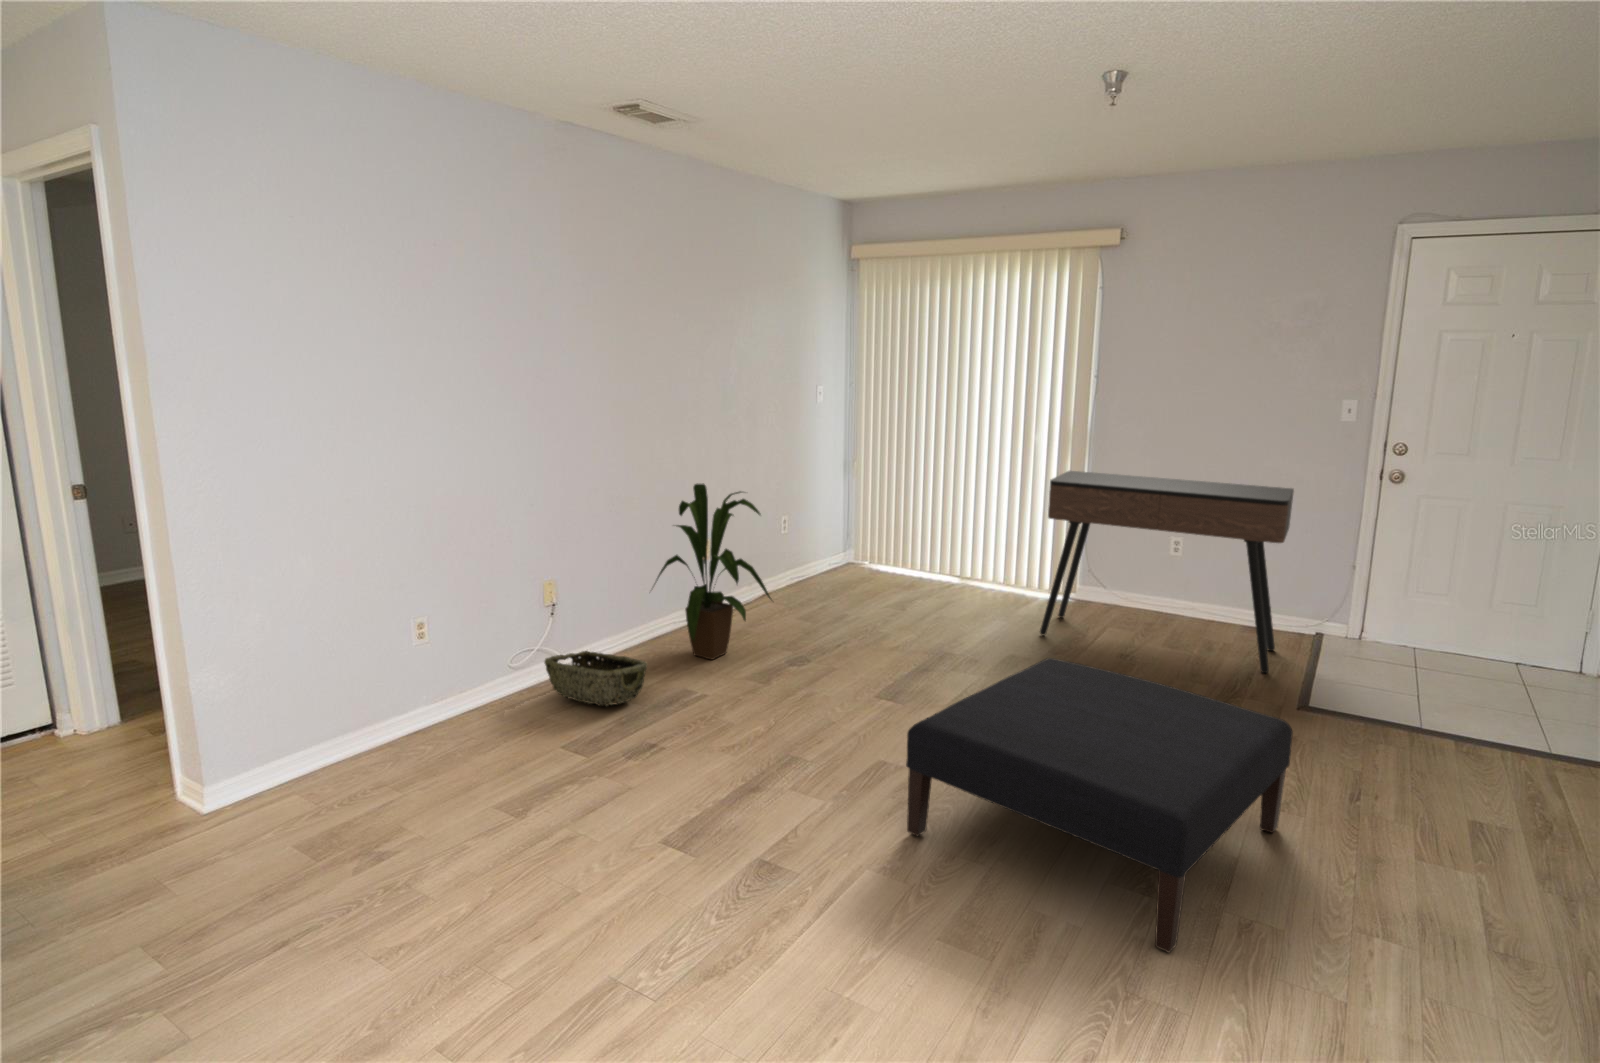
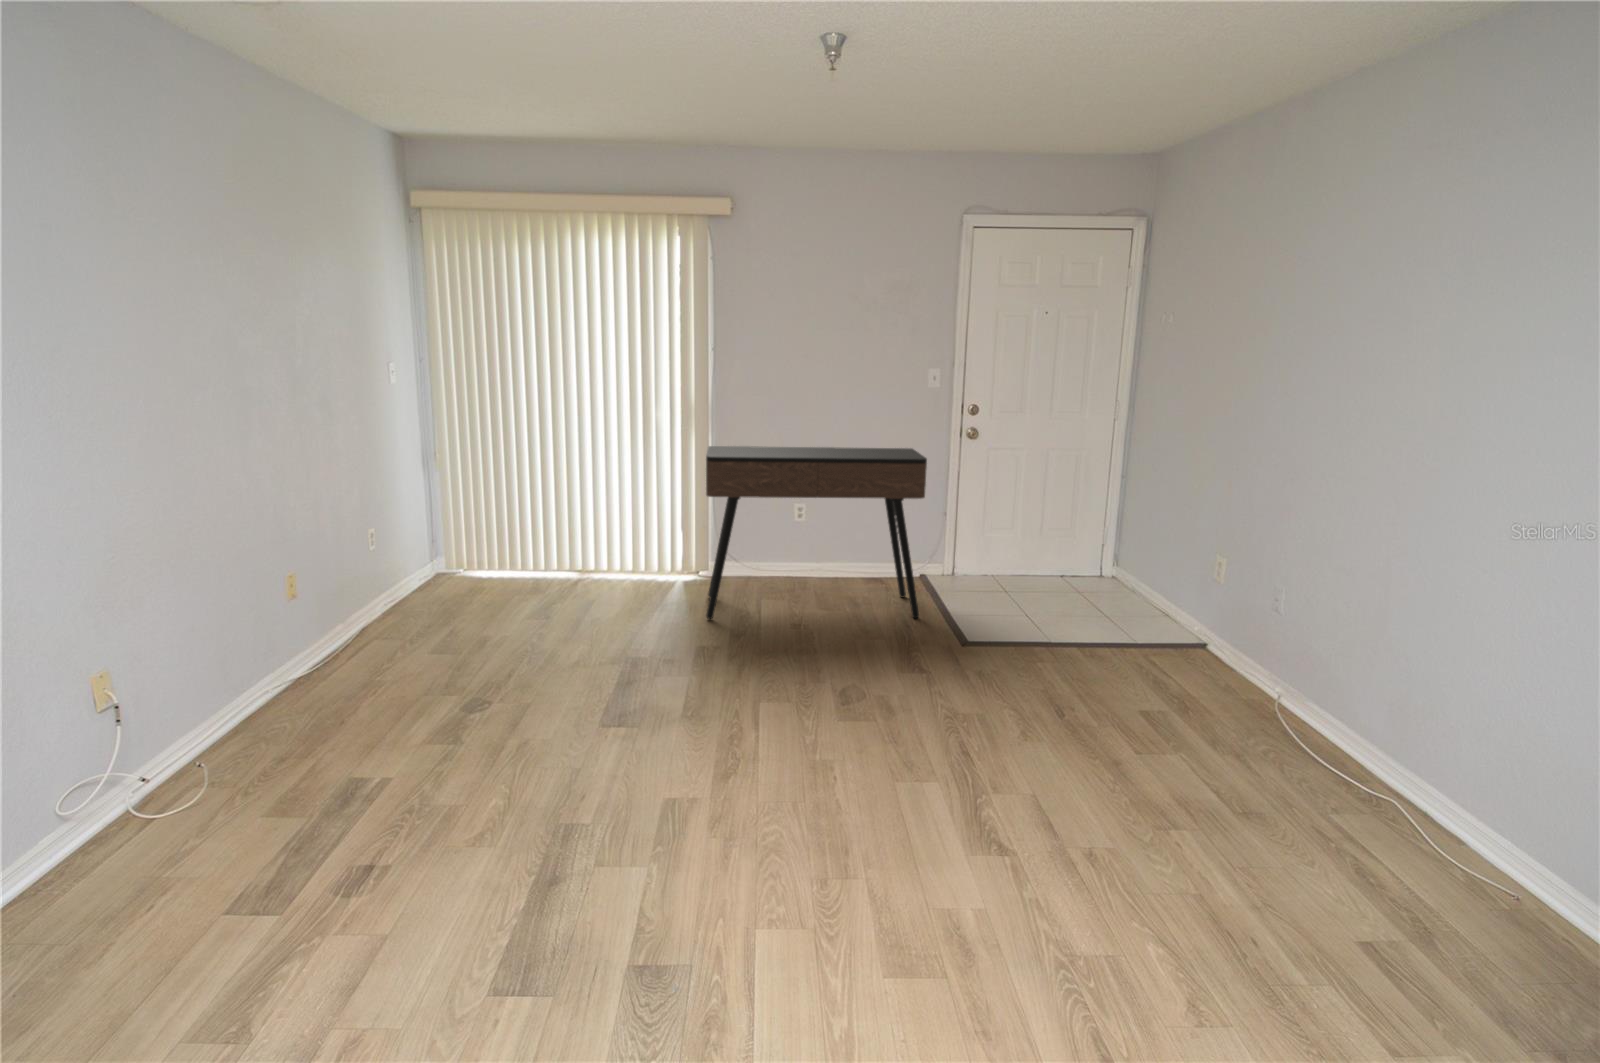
house plant: present [656,483,771,659] -> none [229,492,415,730]
woven basket: present [545,651,647,706] -> none [74,759,272,850]
ottoman: present [906,658,1293,953] -> none [756,643,1113,925]

